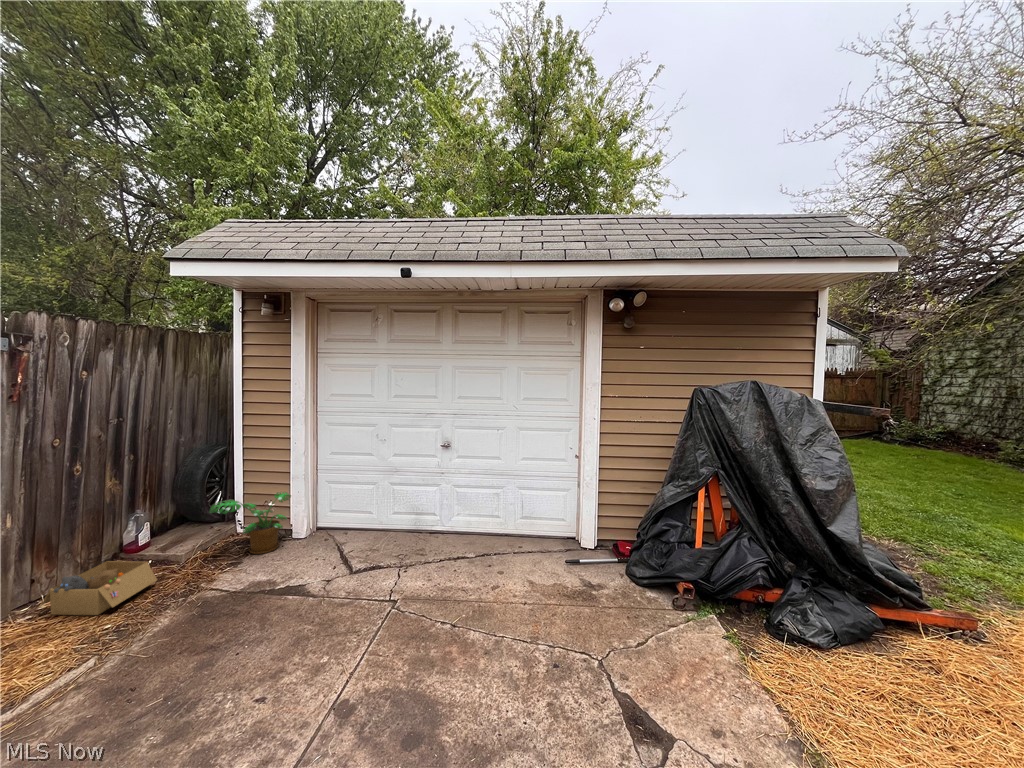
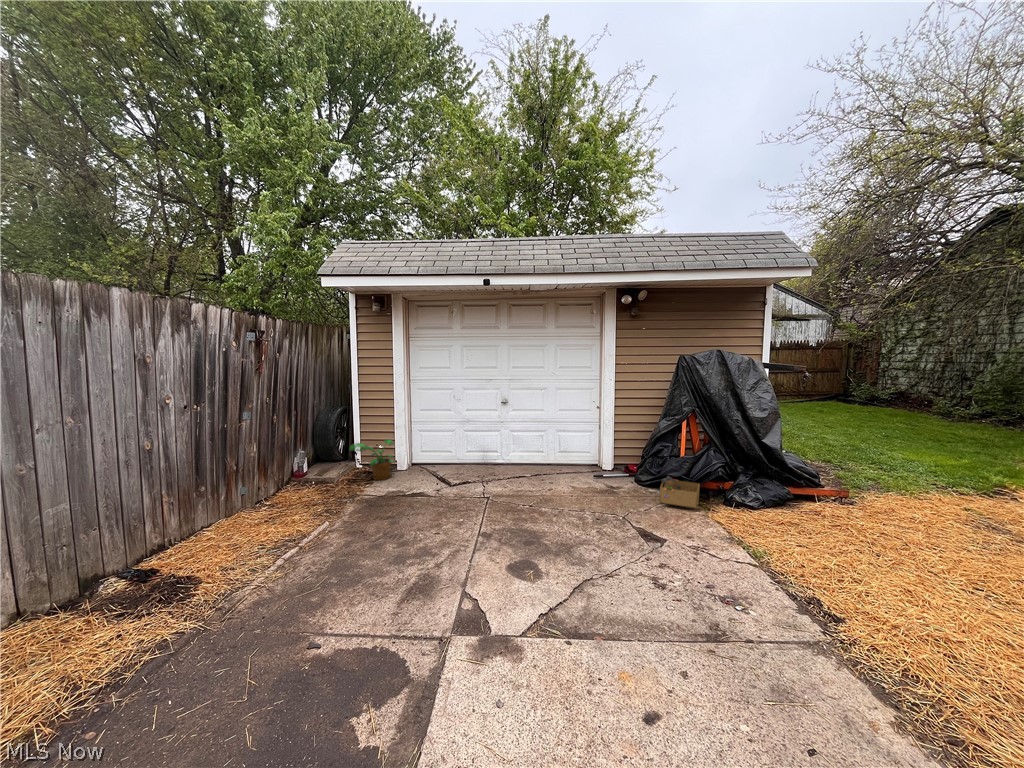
cardboard box: present [41,561,157,615] -> present [660,476,700,509]

